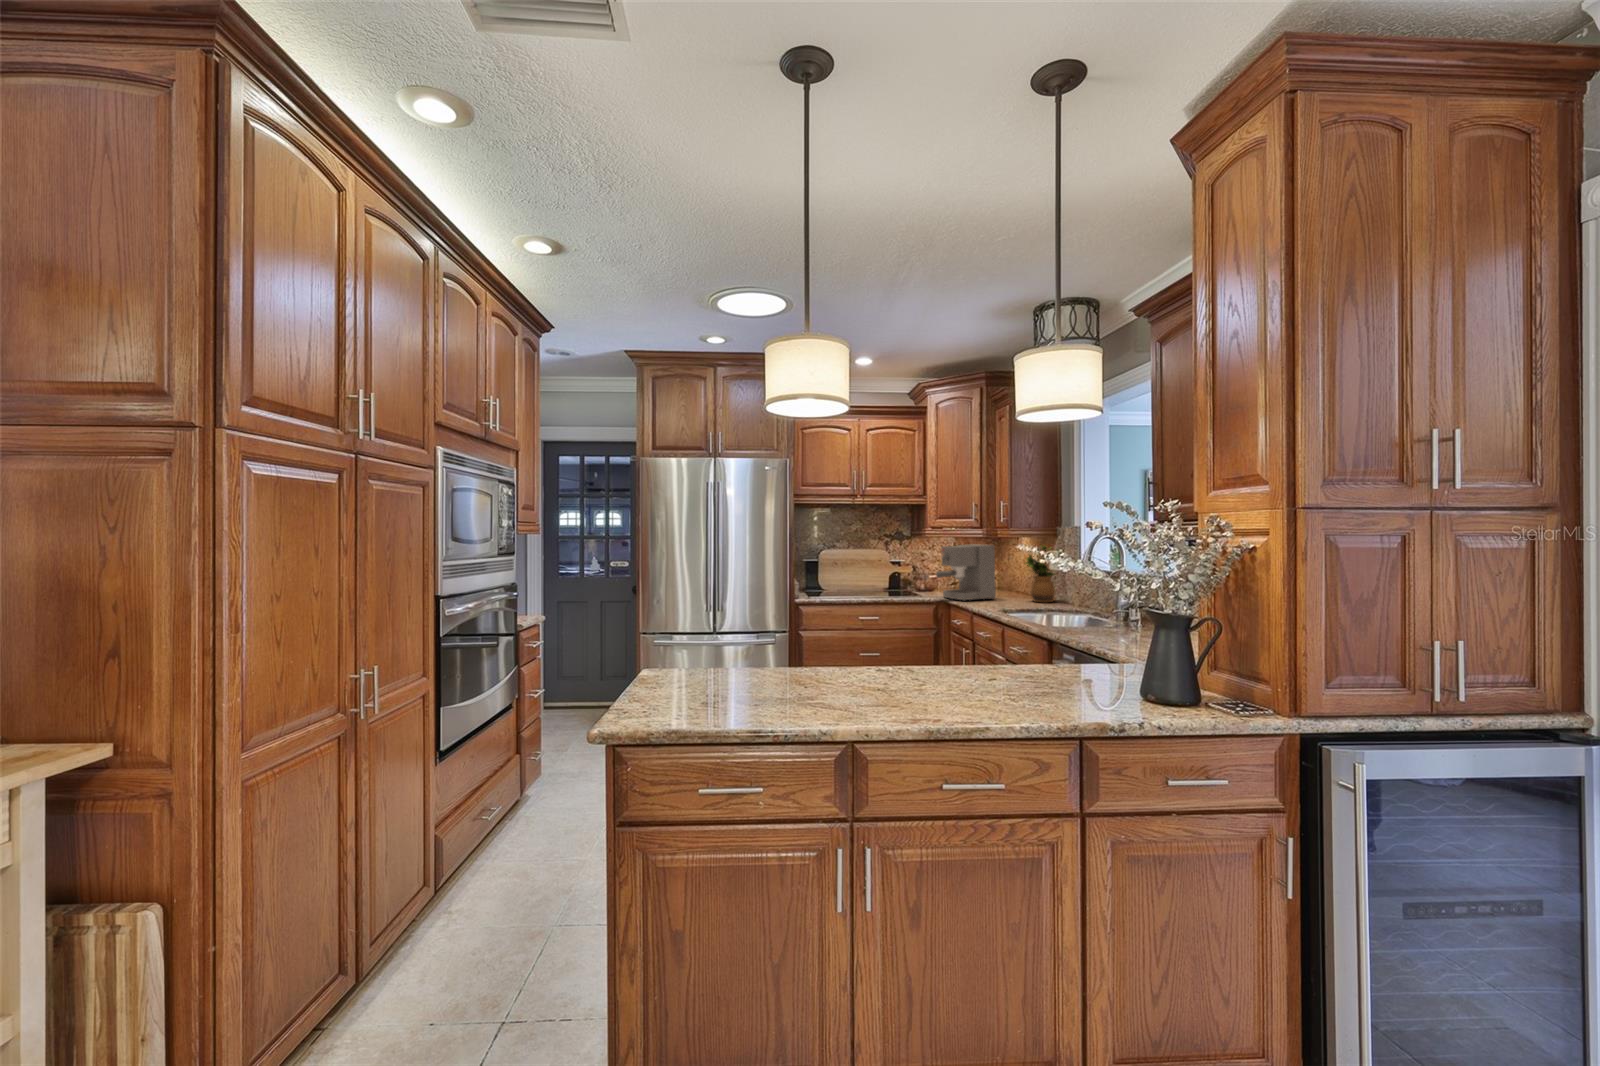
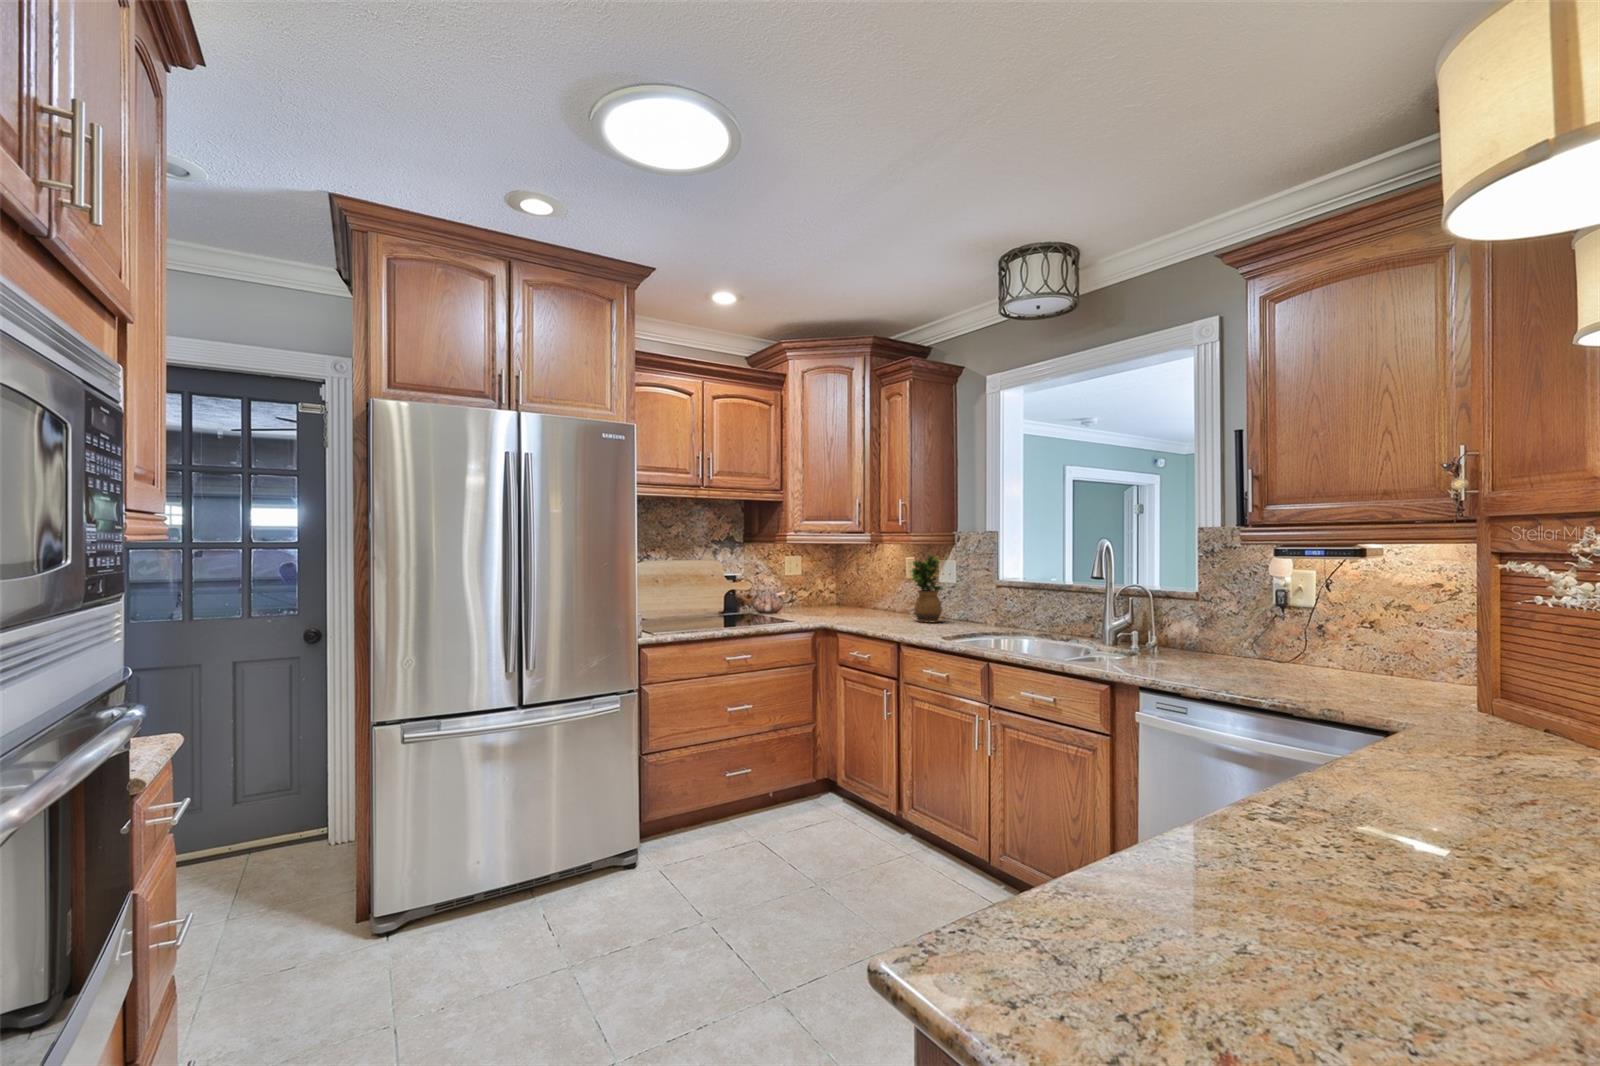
coffee maker: present [936,545,996,601] -> none [808,552,875,624]

